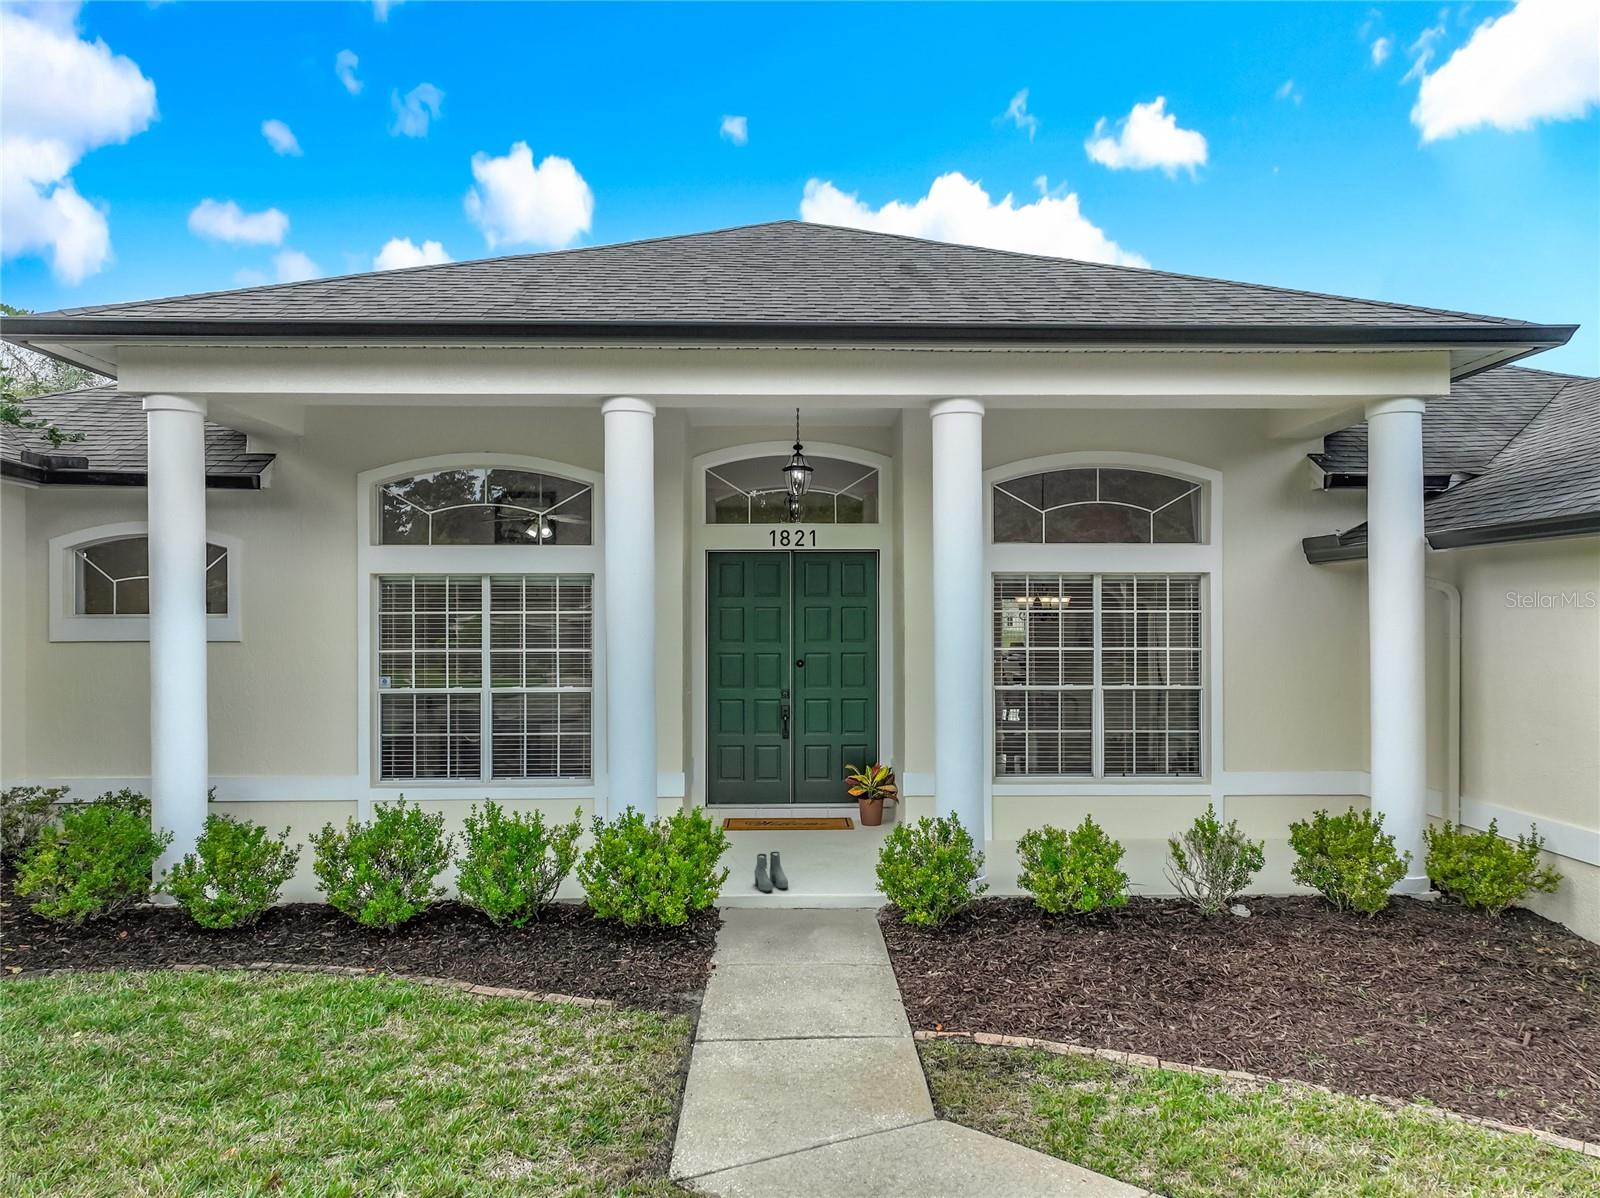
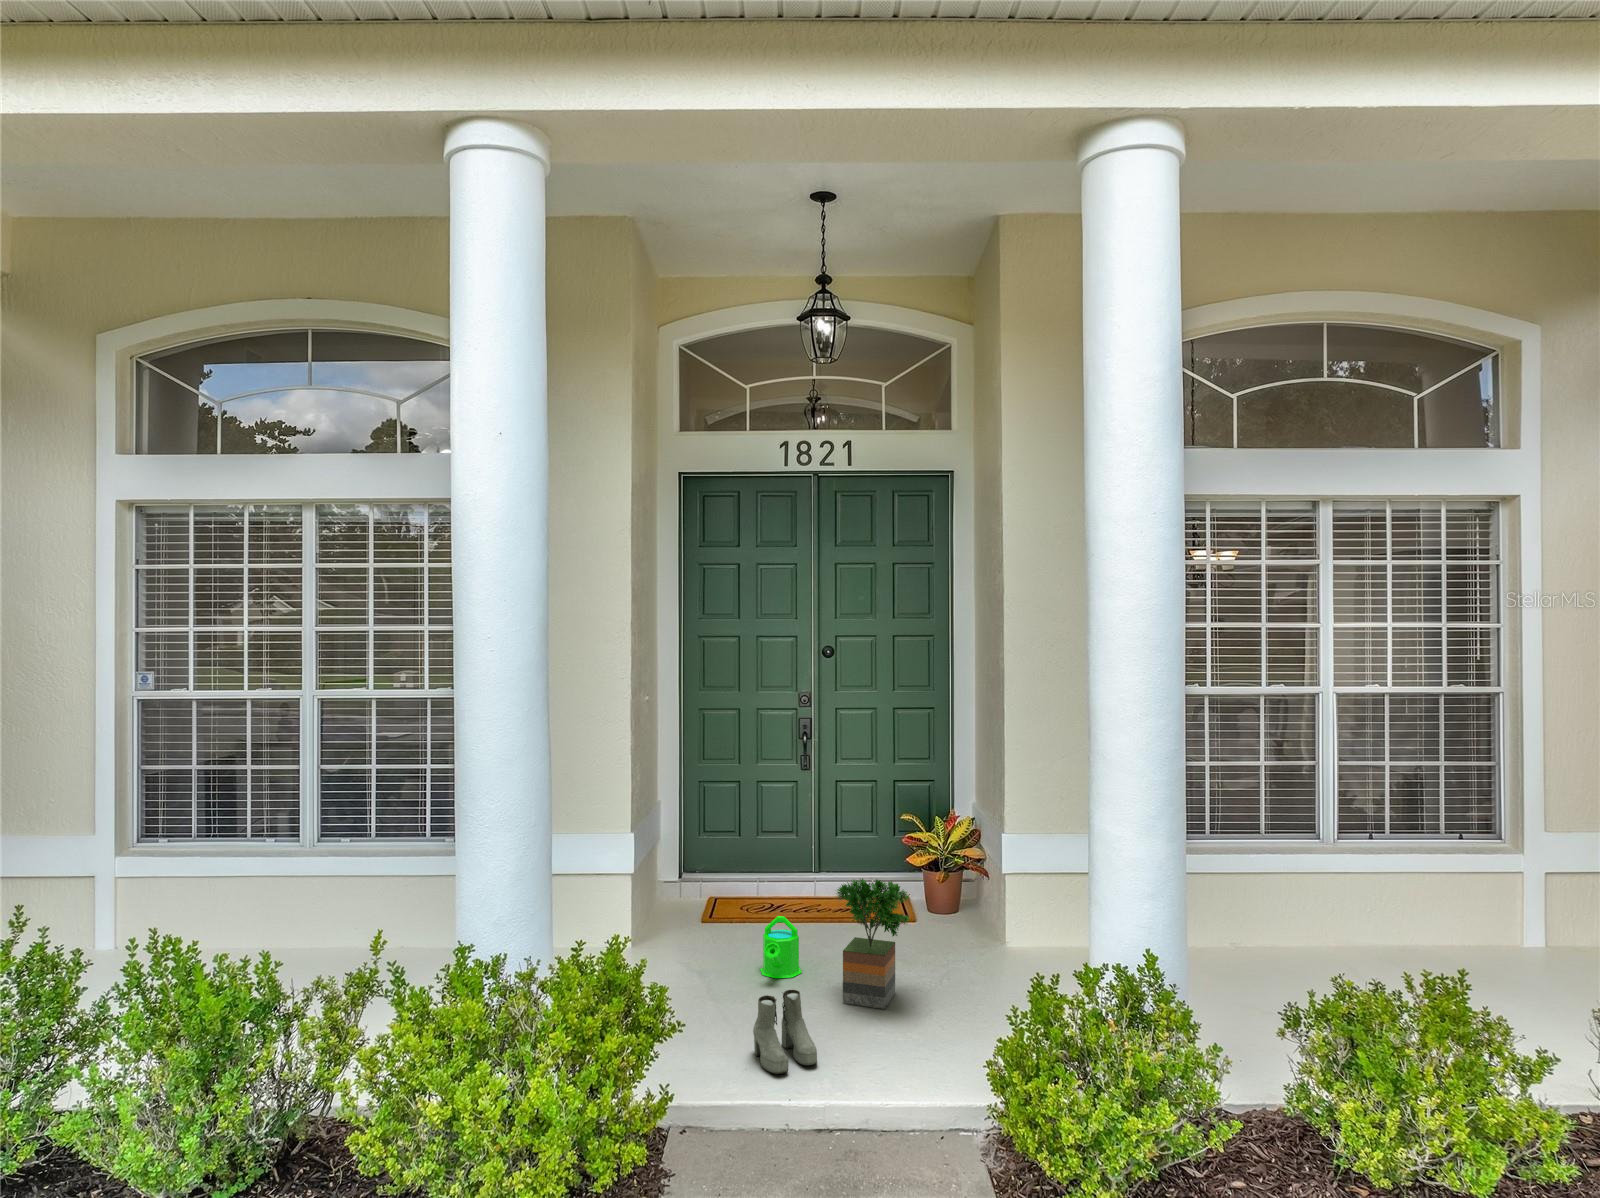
potted tree: none [800,795,843,867] -> present [836,878,910,1009]
watering can: none [758,819,782,854] -> present [760,916,802,979]

